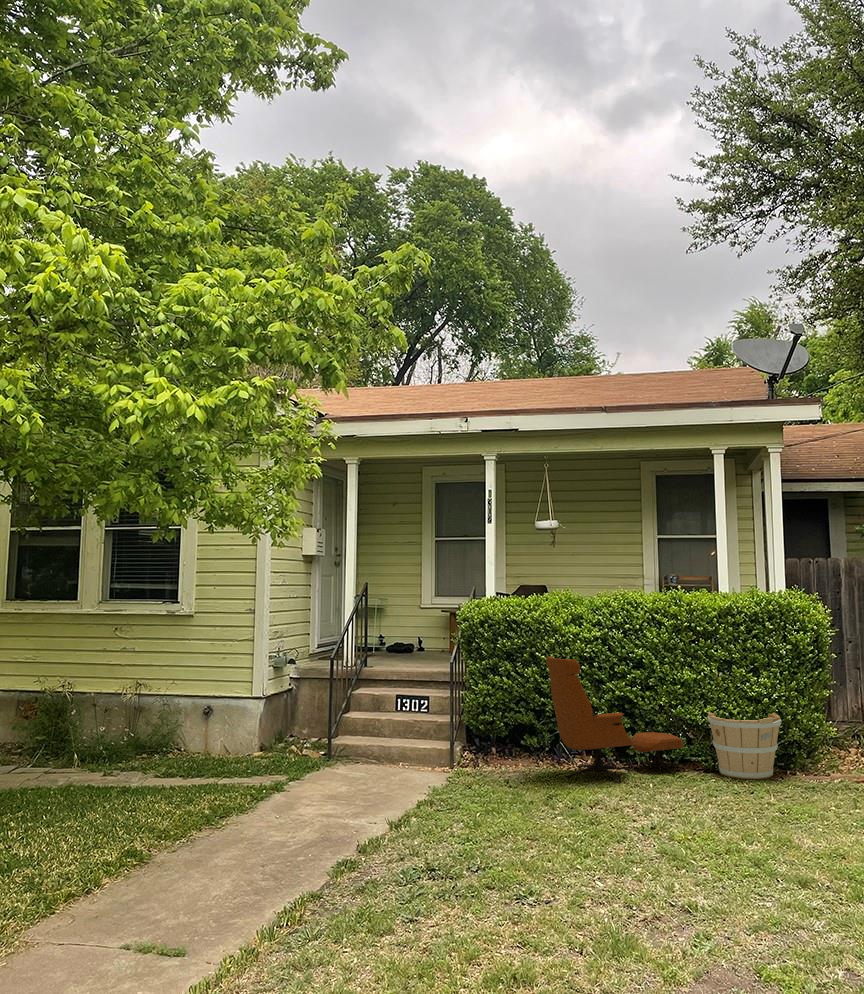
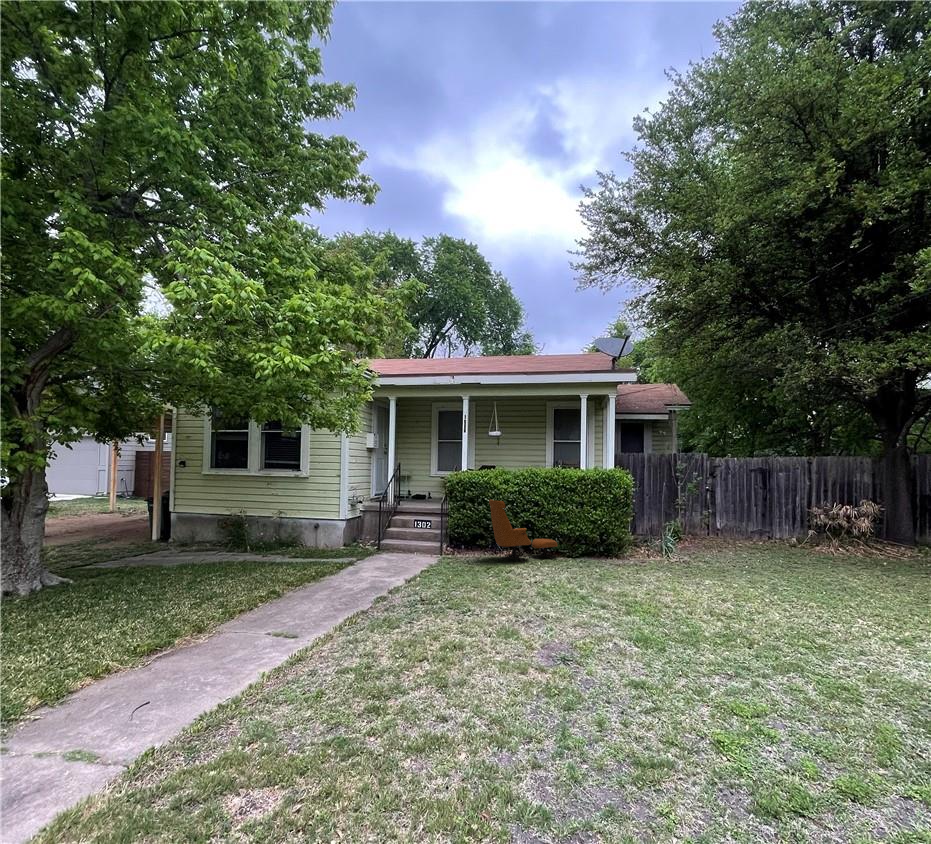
wooden bucket: present [707,712,781,779] -> none [570,527,606,562]

